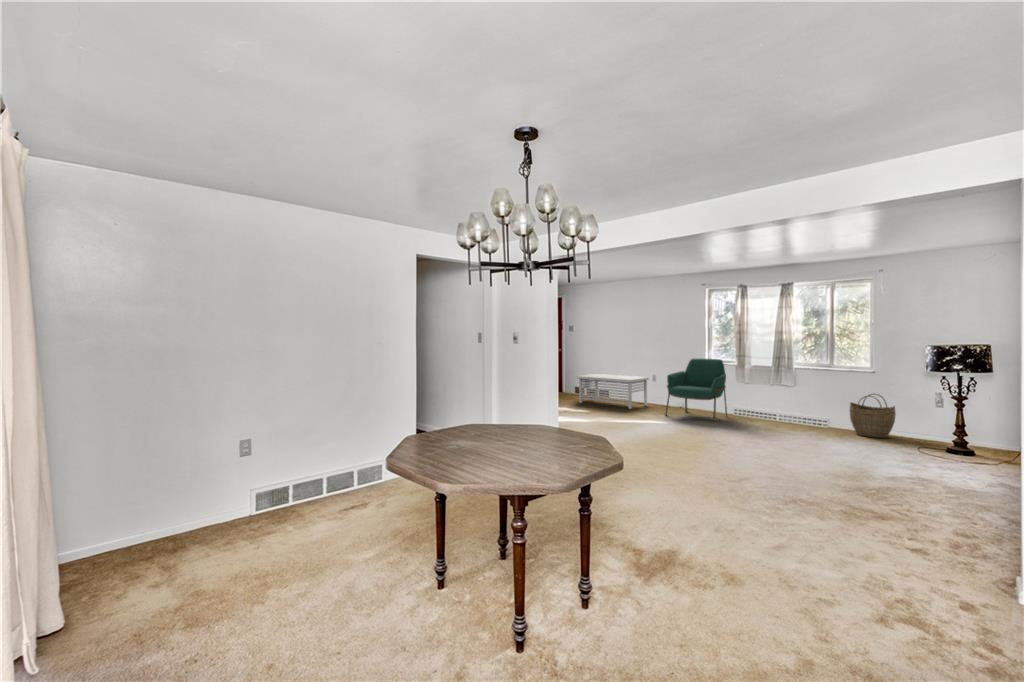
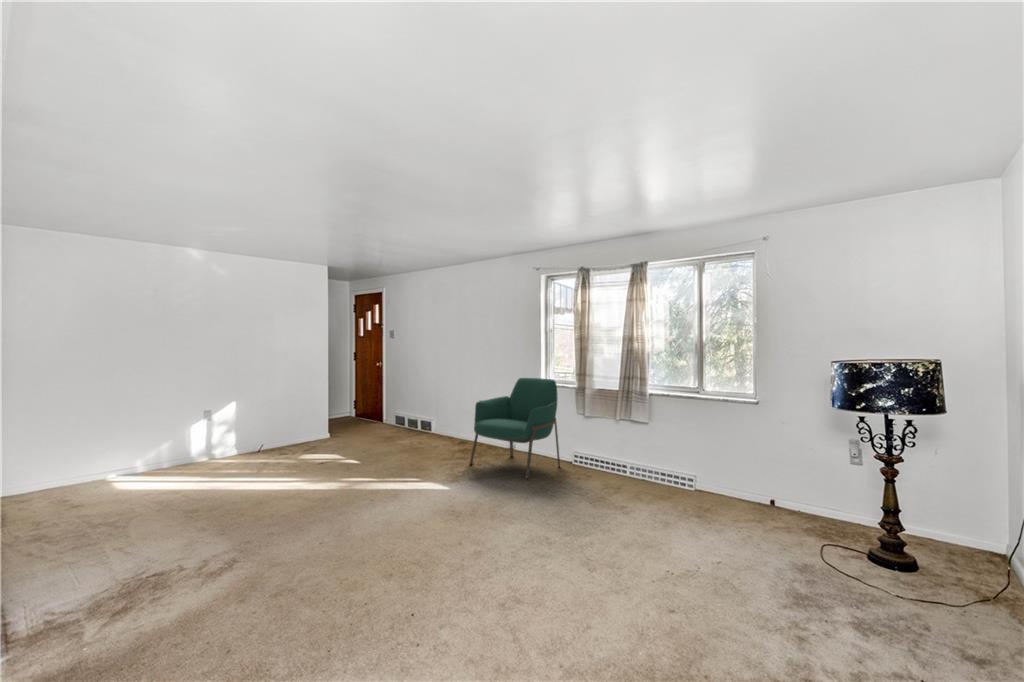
storage bench: present [577,374,649,409] -> none [379,397,474,451]
woven basket: present [850,394,896,438] -> none [718,441,788,520]

